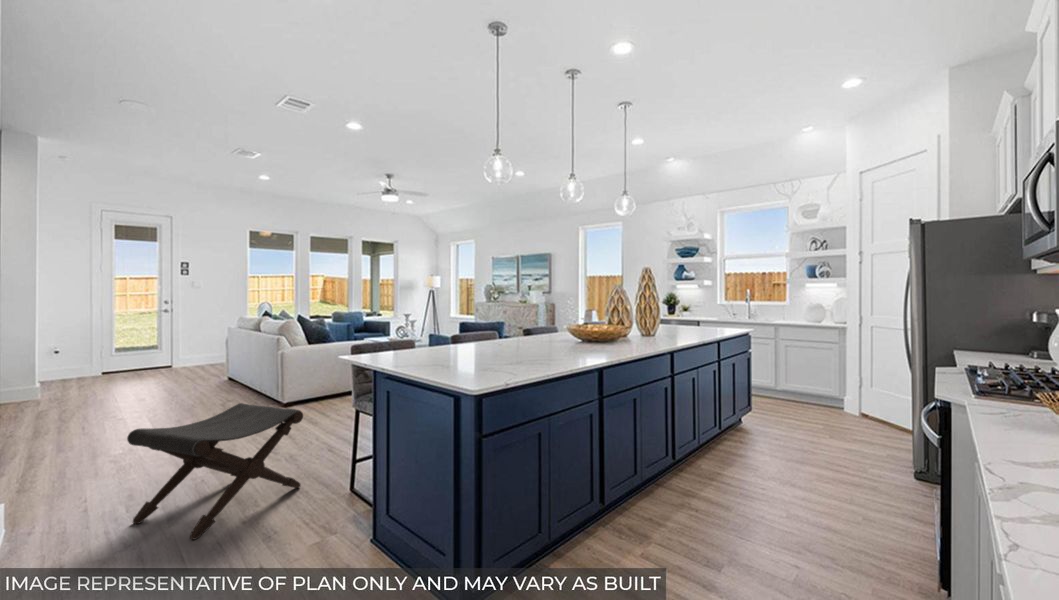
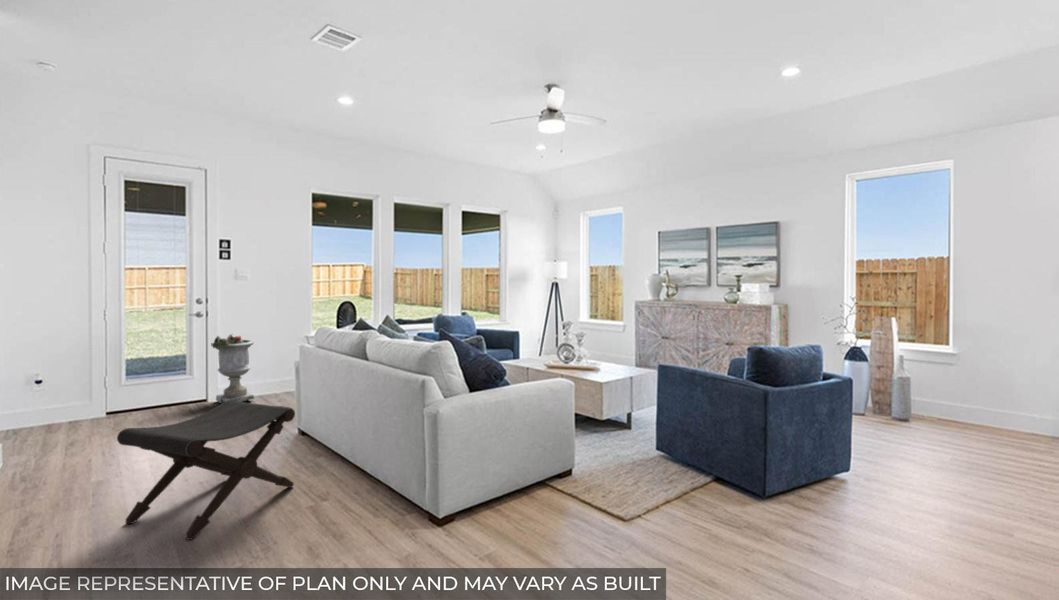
planter: none [229,343,270,410] -> present [211,335,254,403]

